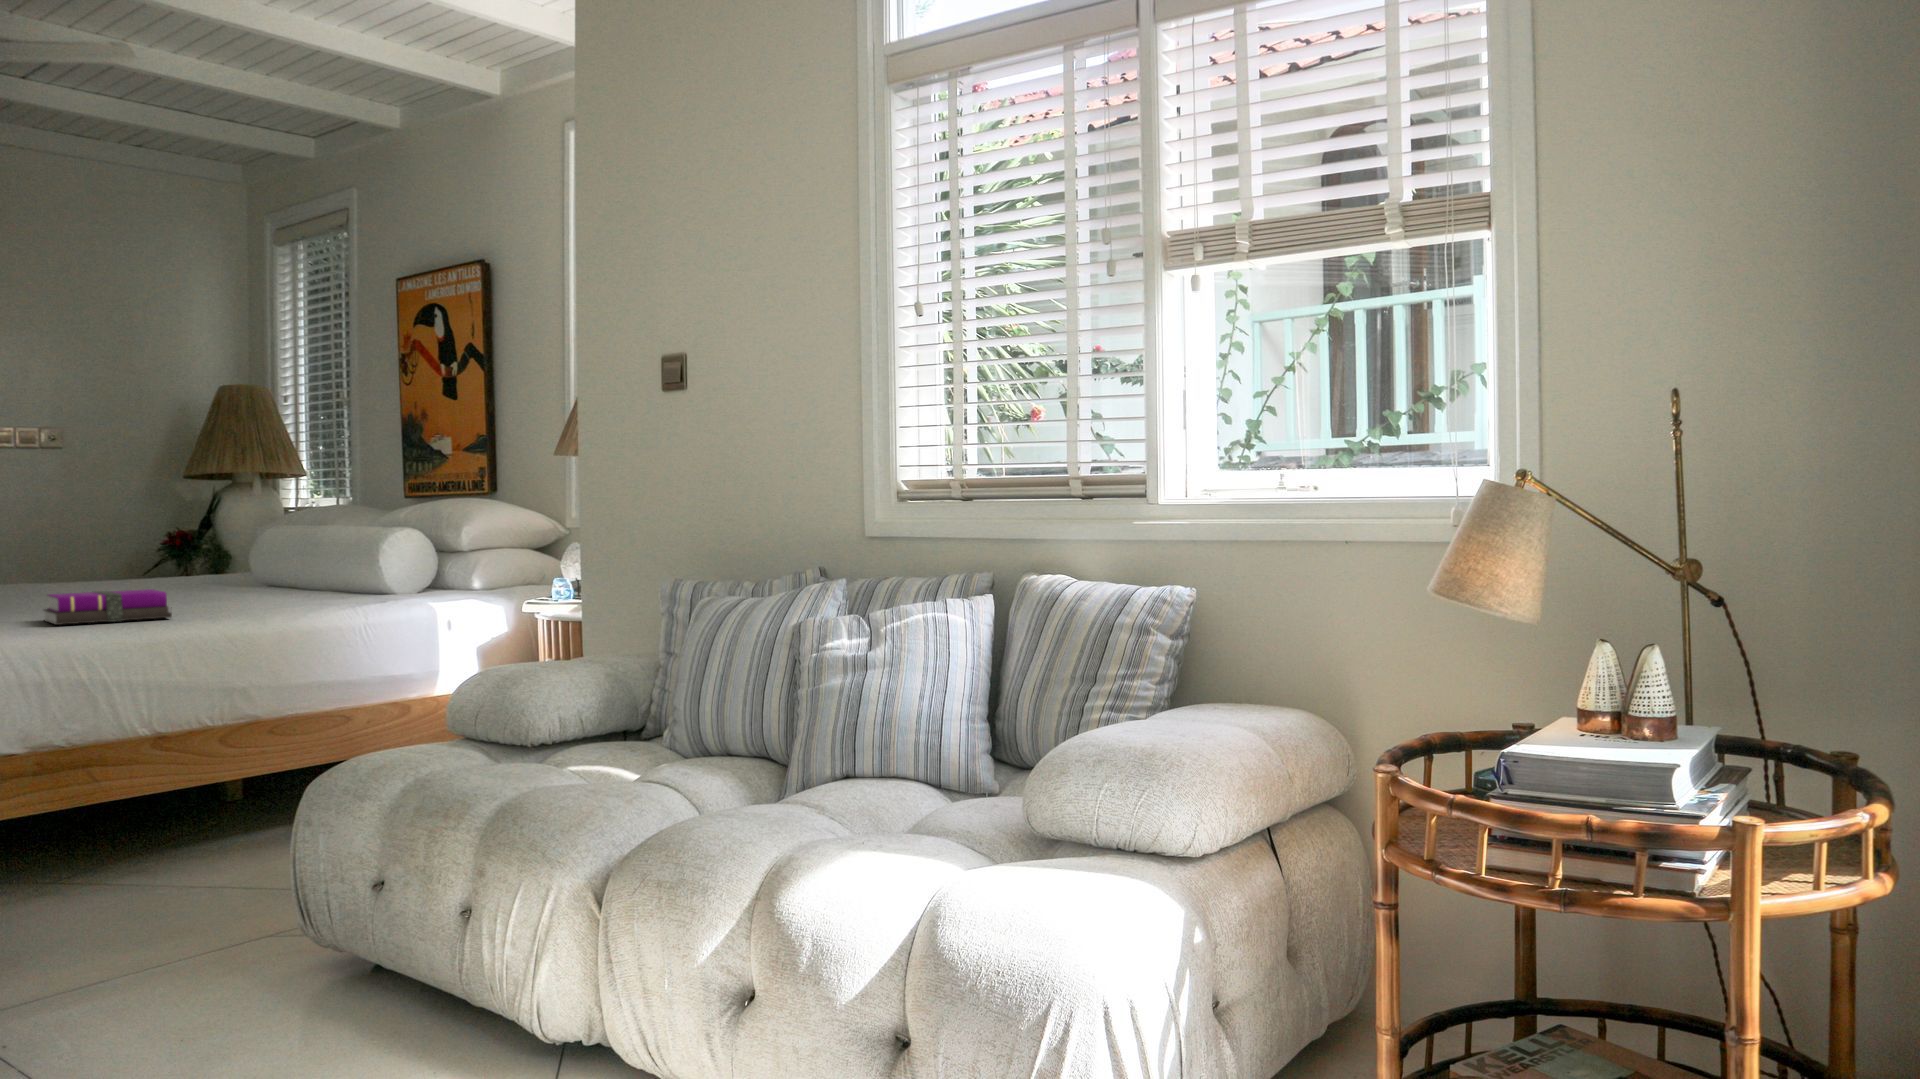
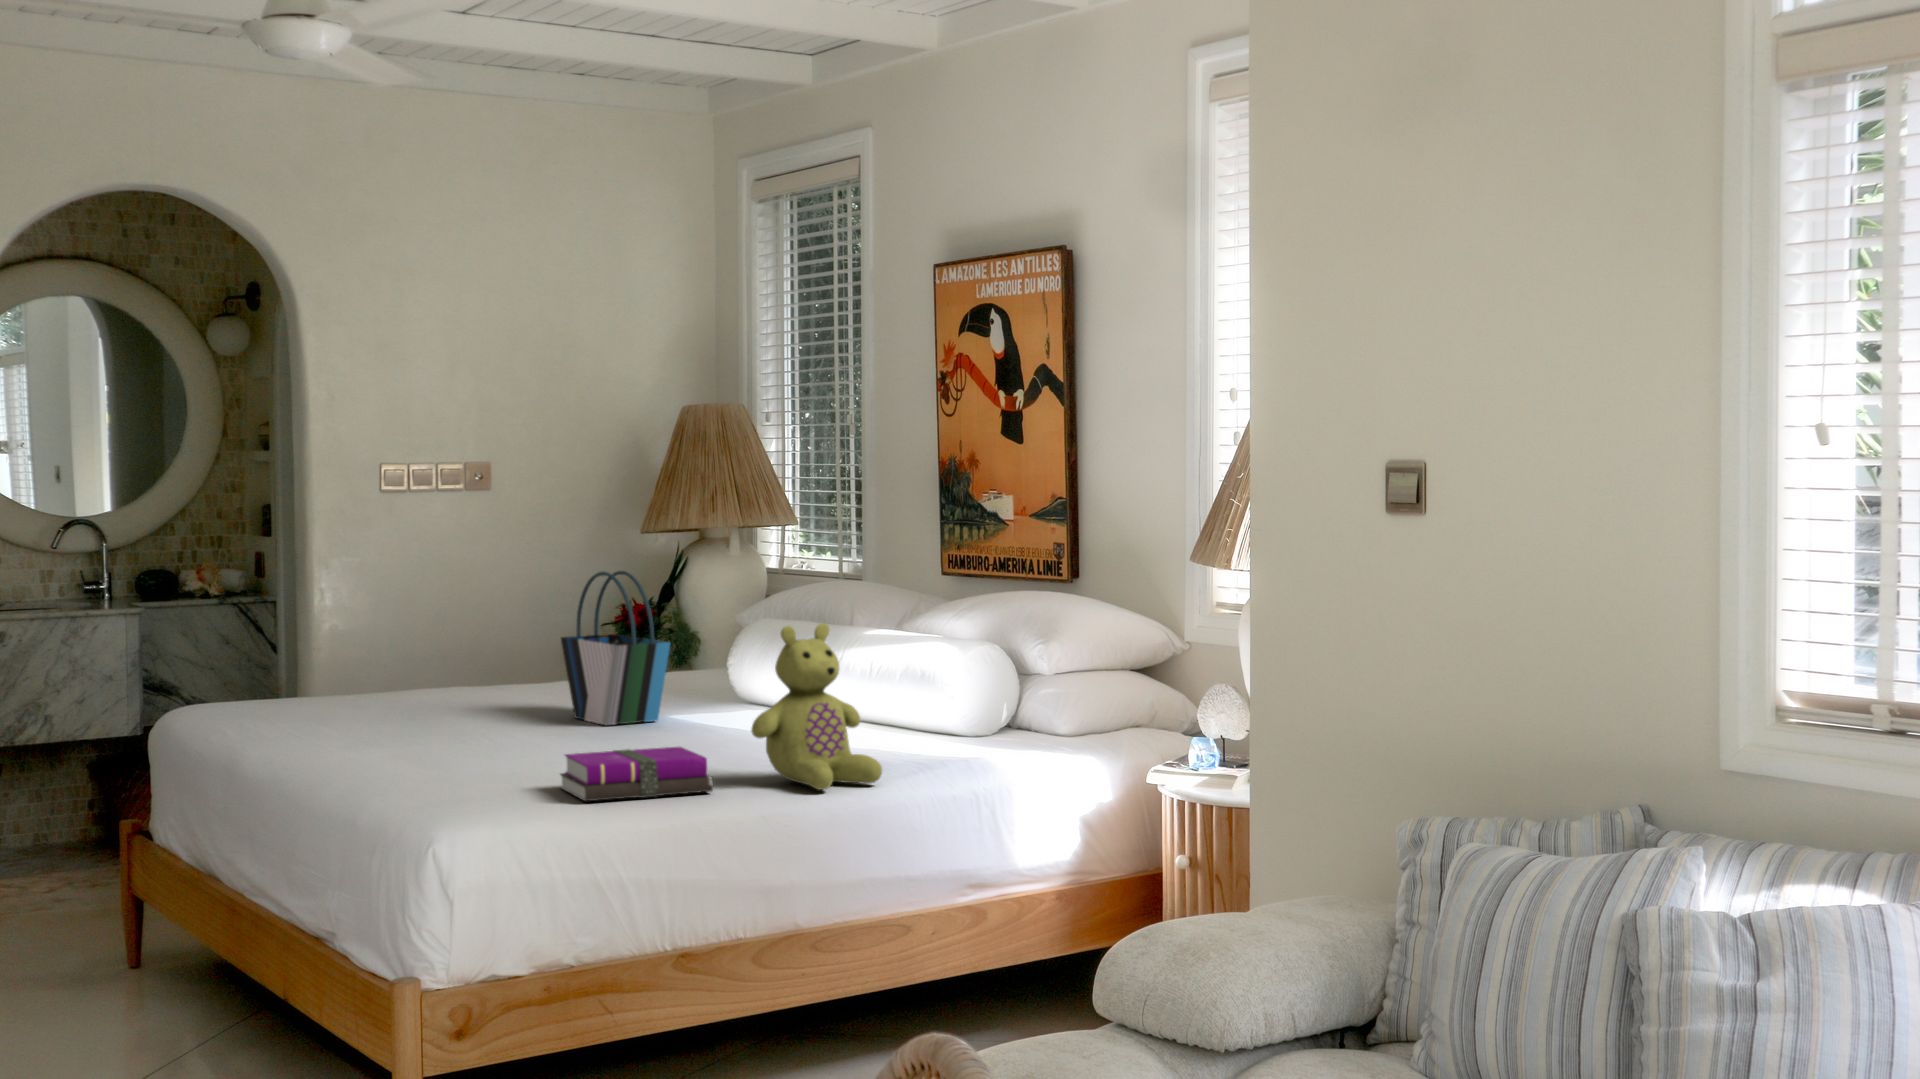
tote bag: none [88,482,174,595] -> present [561,571,670,725]
stuffed bear: none [207,496,315,614] -> present [751,623,882,790]

